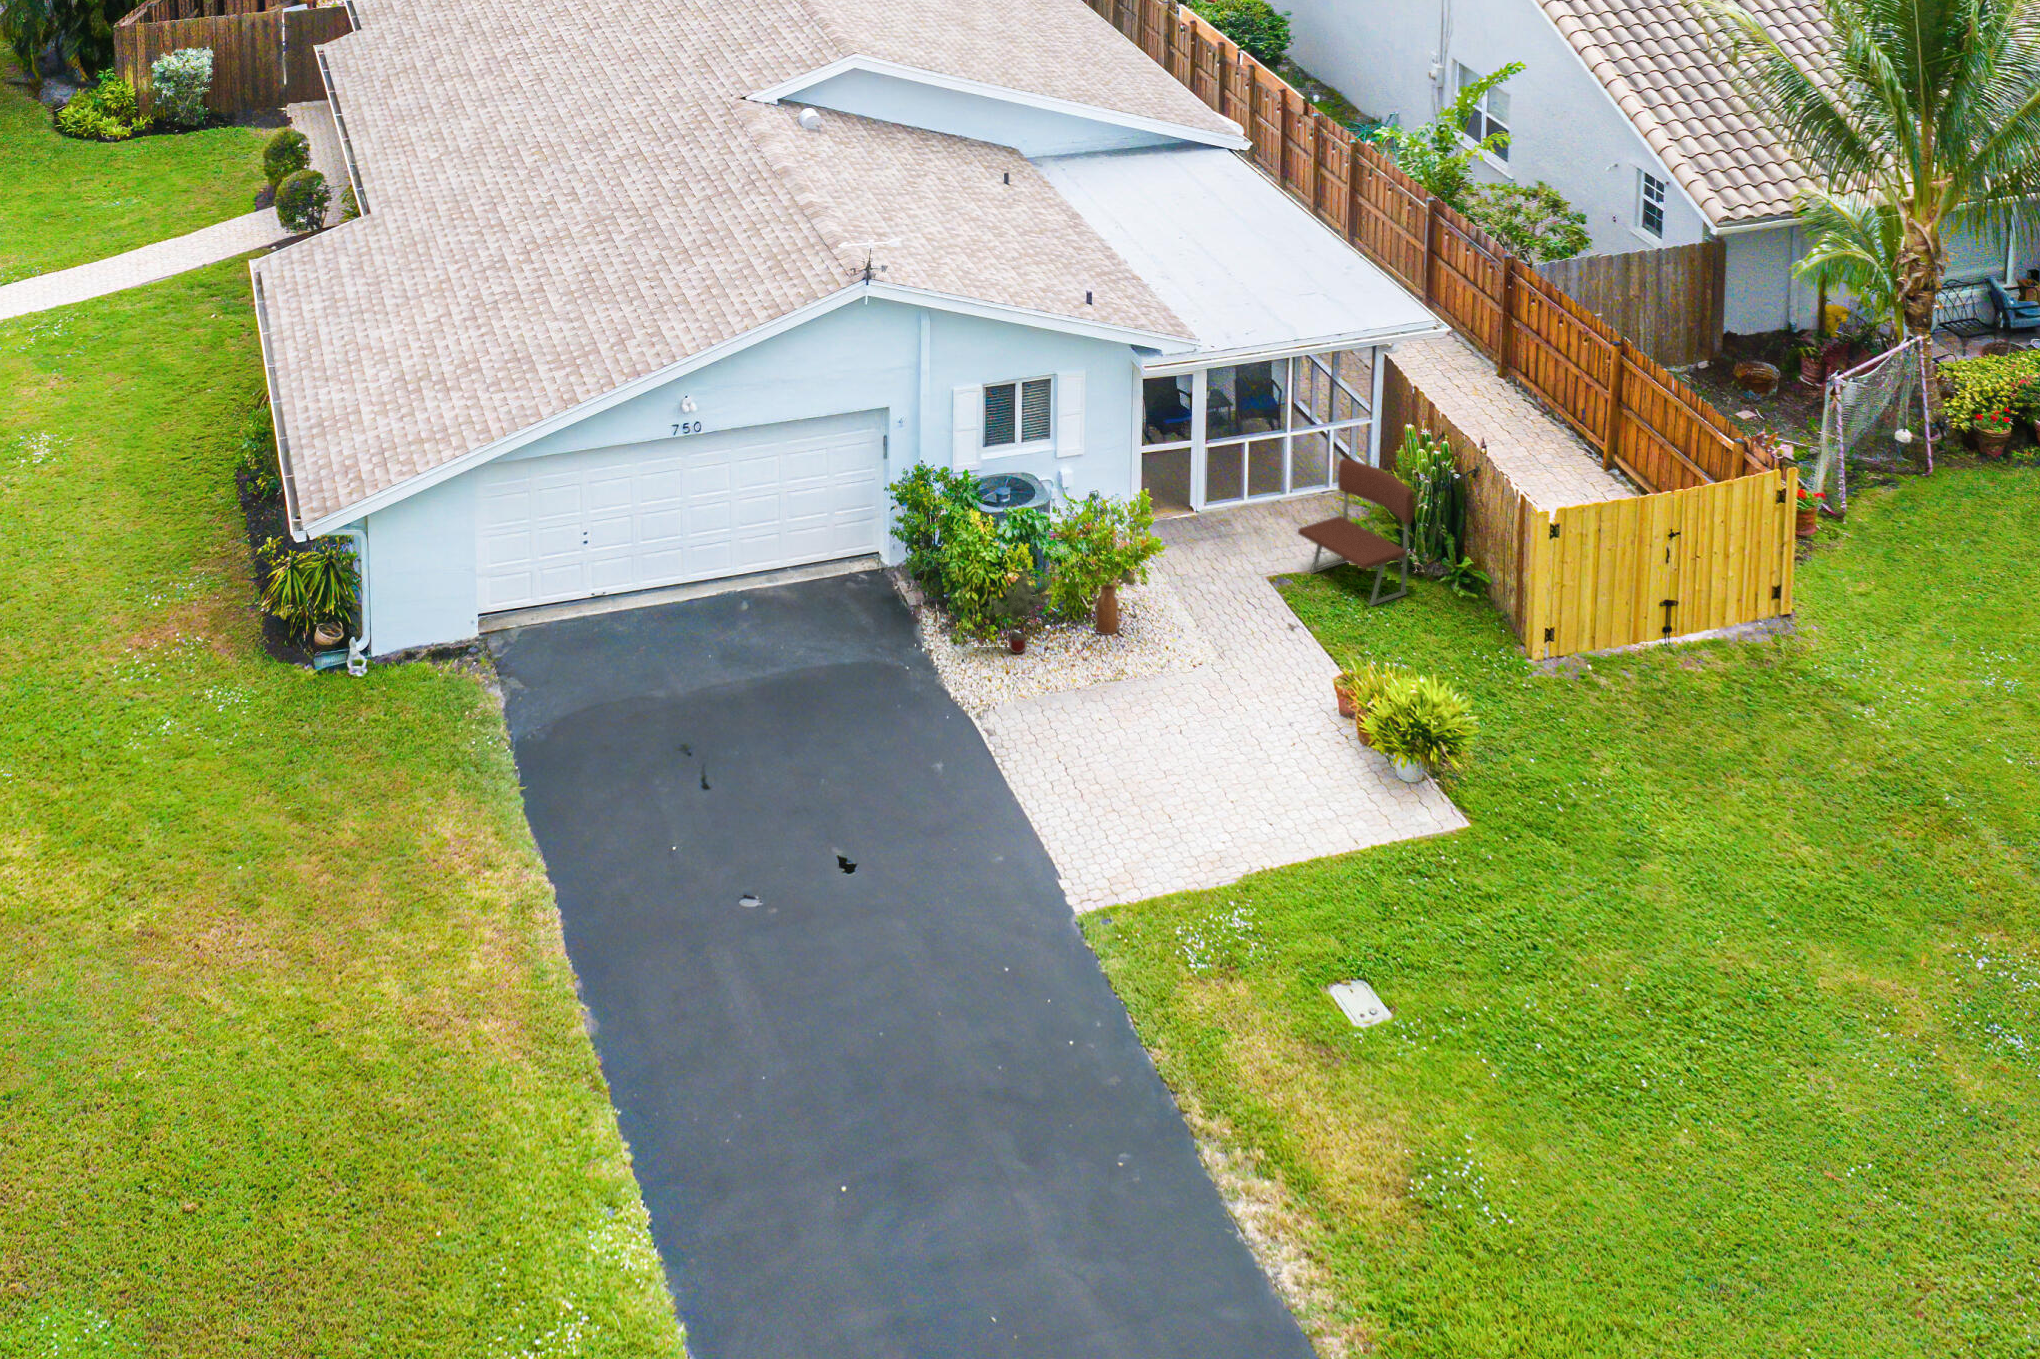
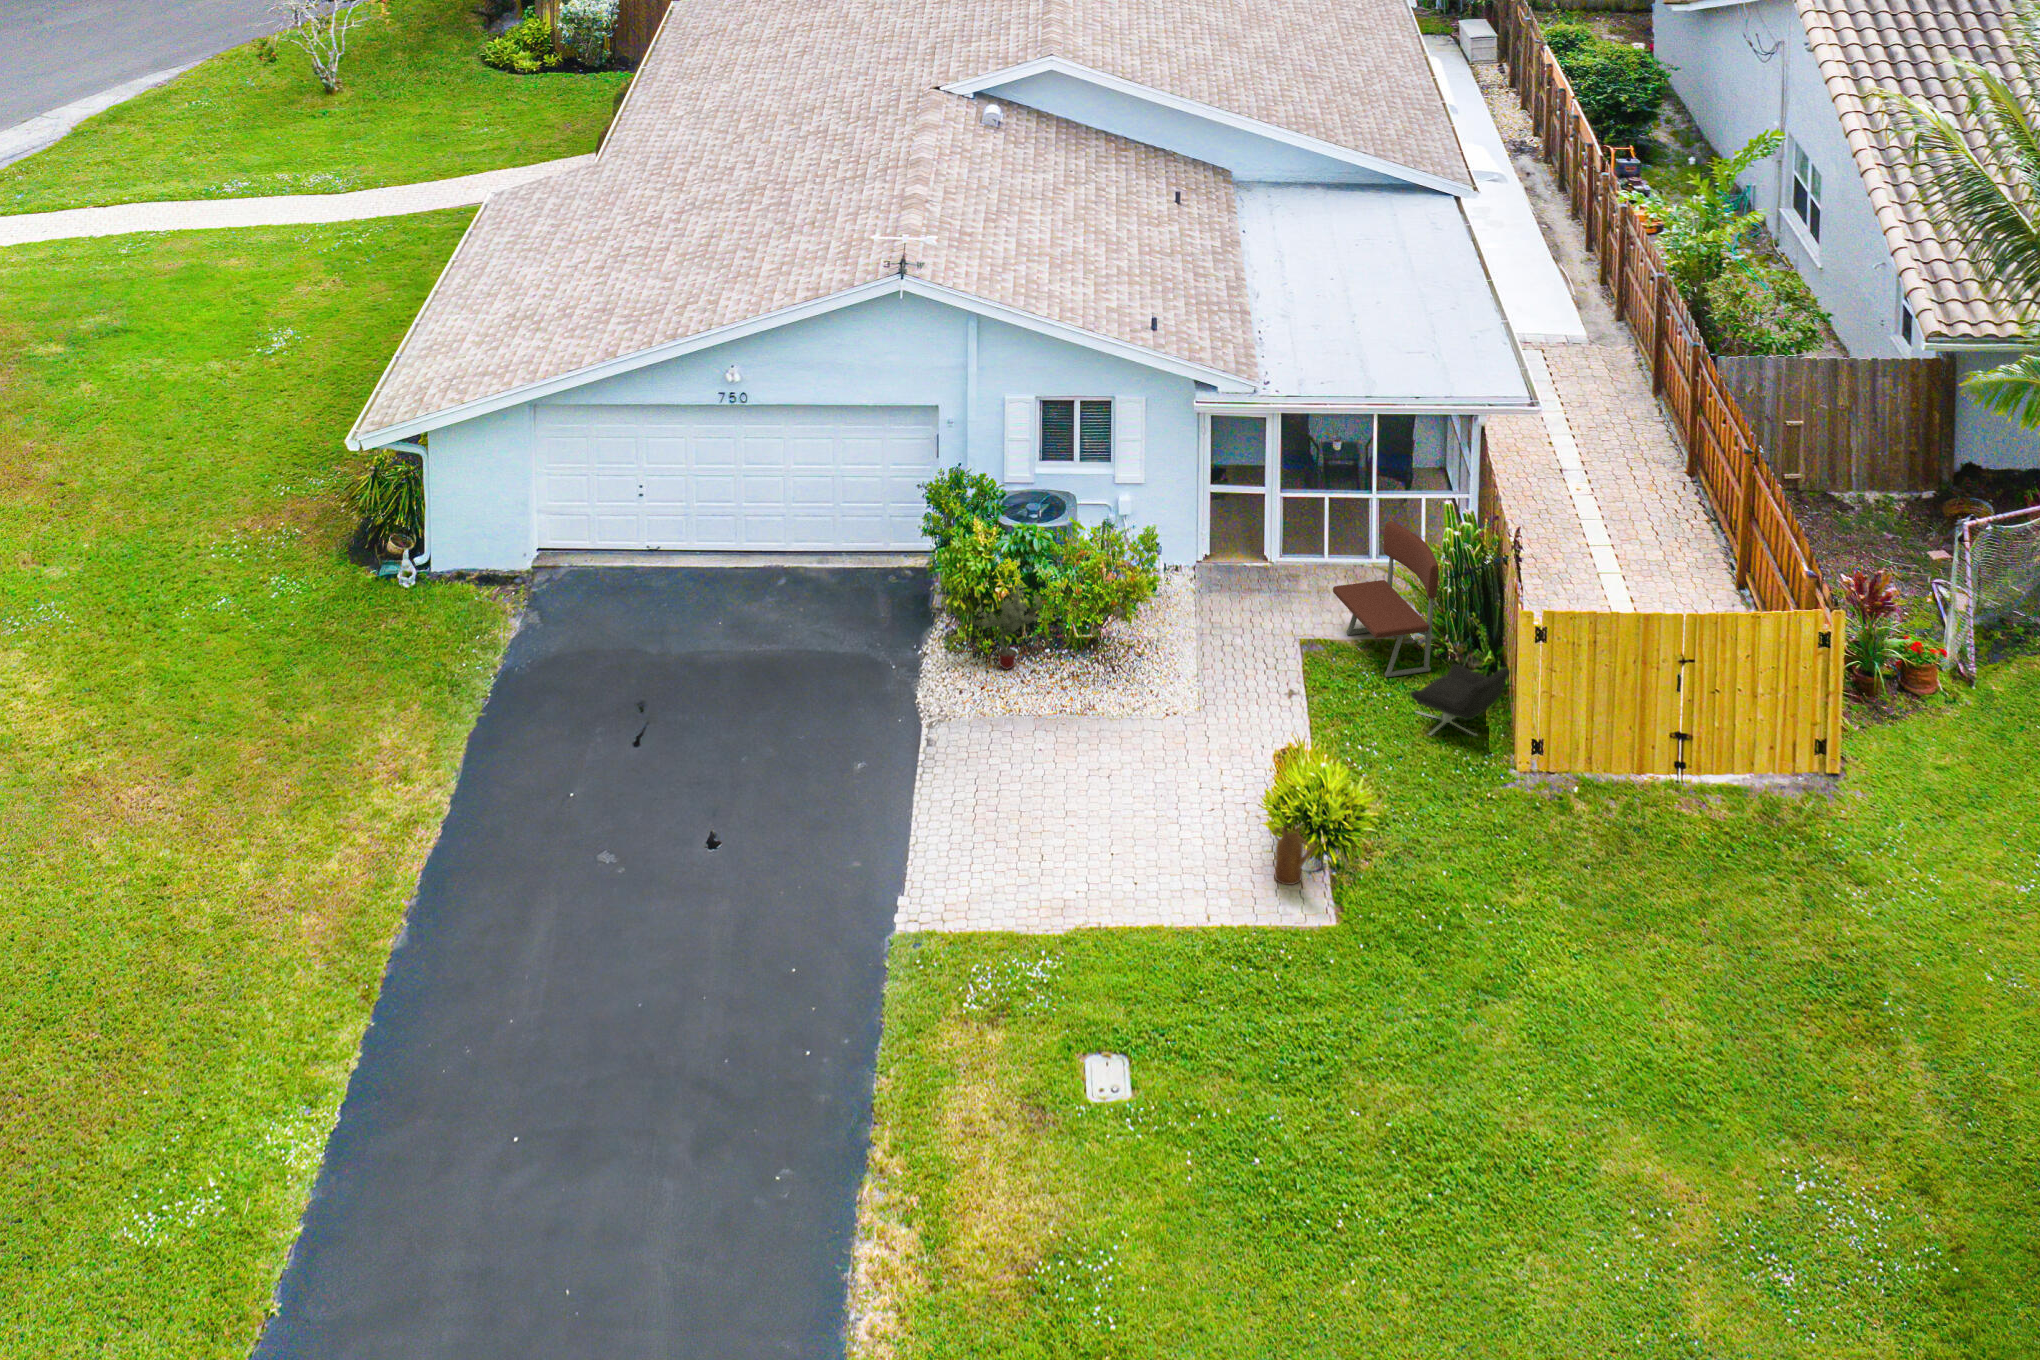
watering can: present [1095,576,1118,635] -> present [1274,825,1318,885]
lounge chair: none [1417,576,1510,652] -> present [1410,664,1510,736]

